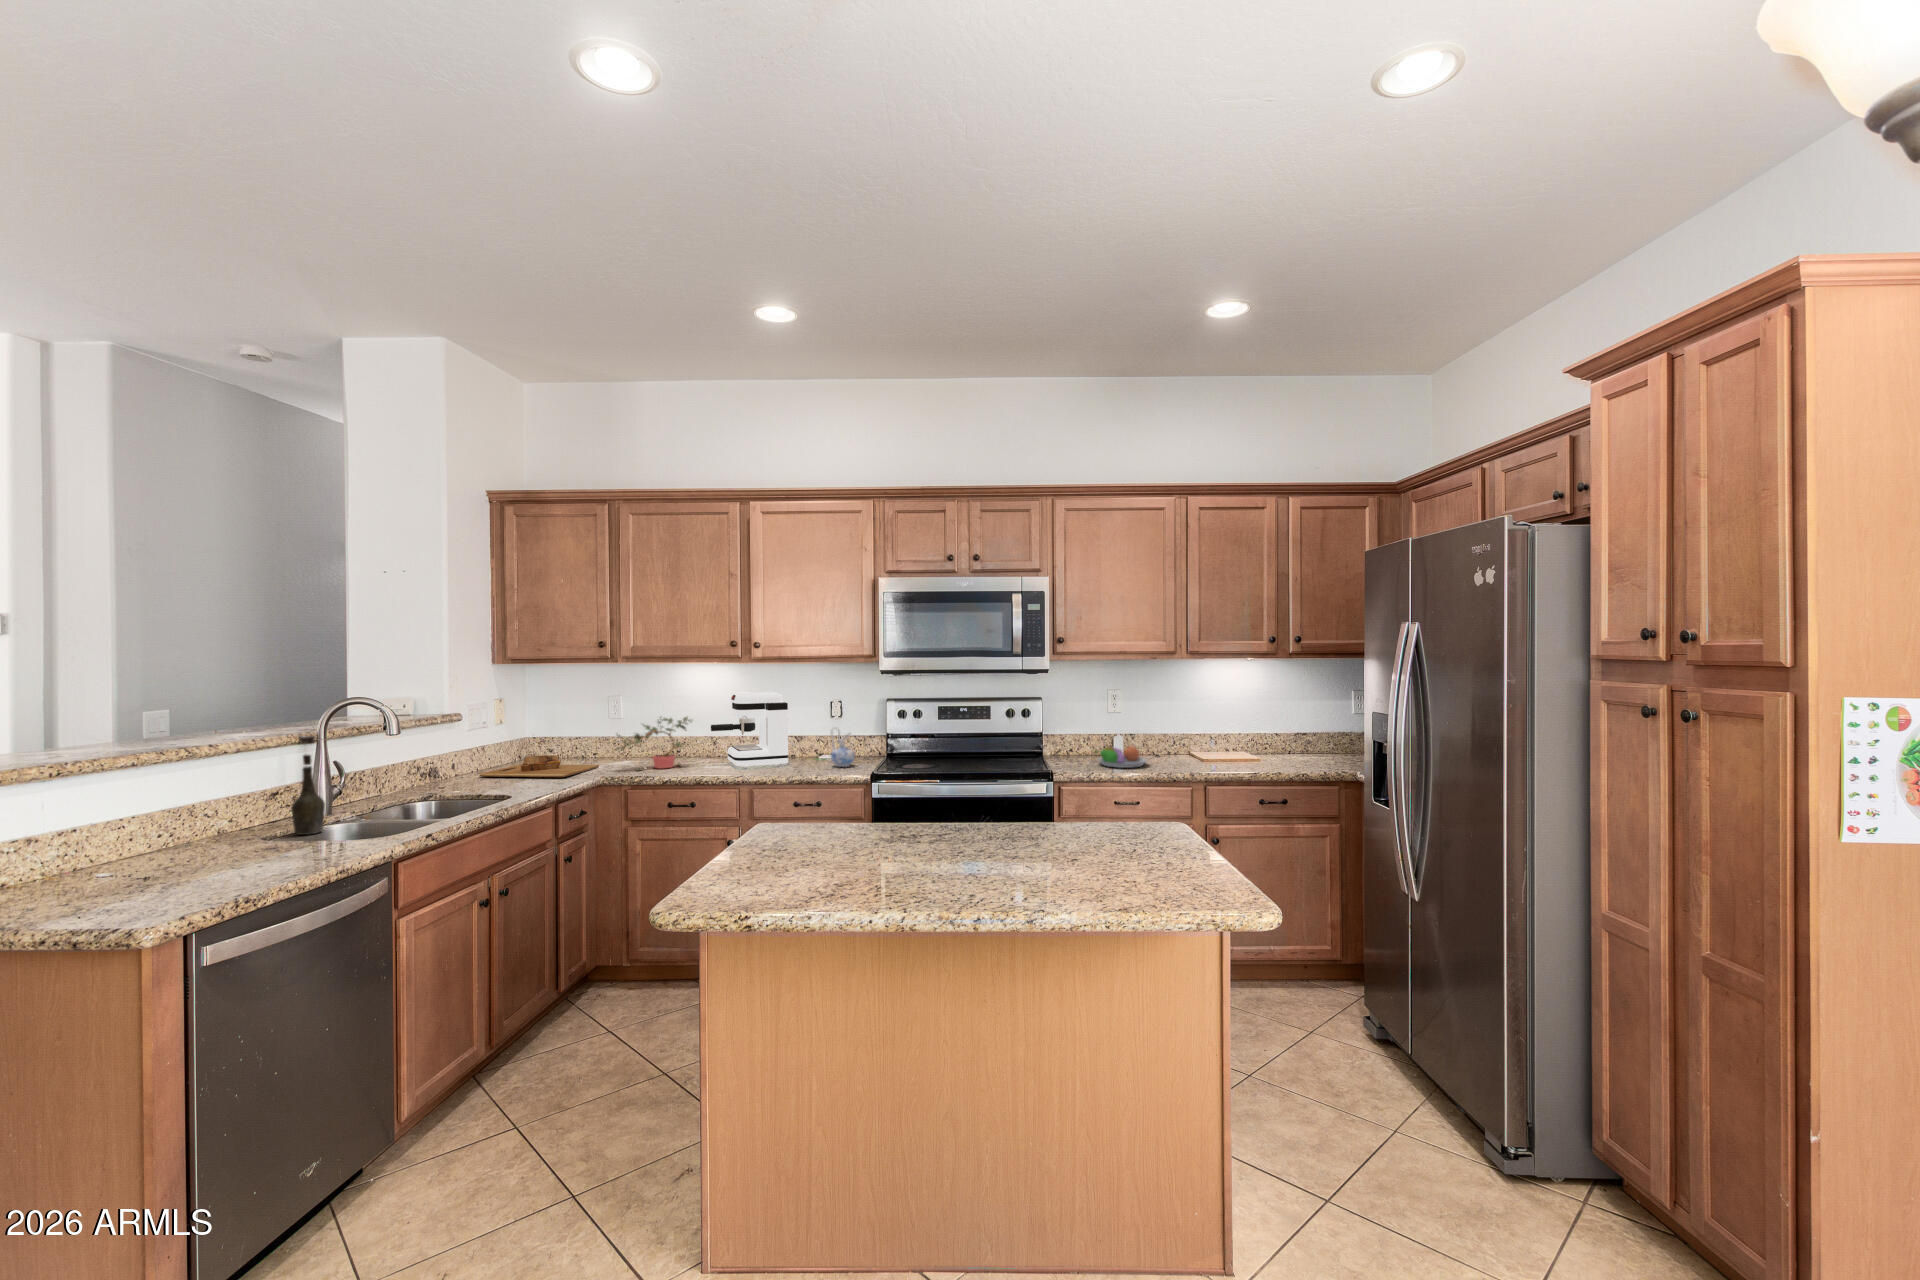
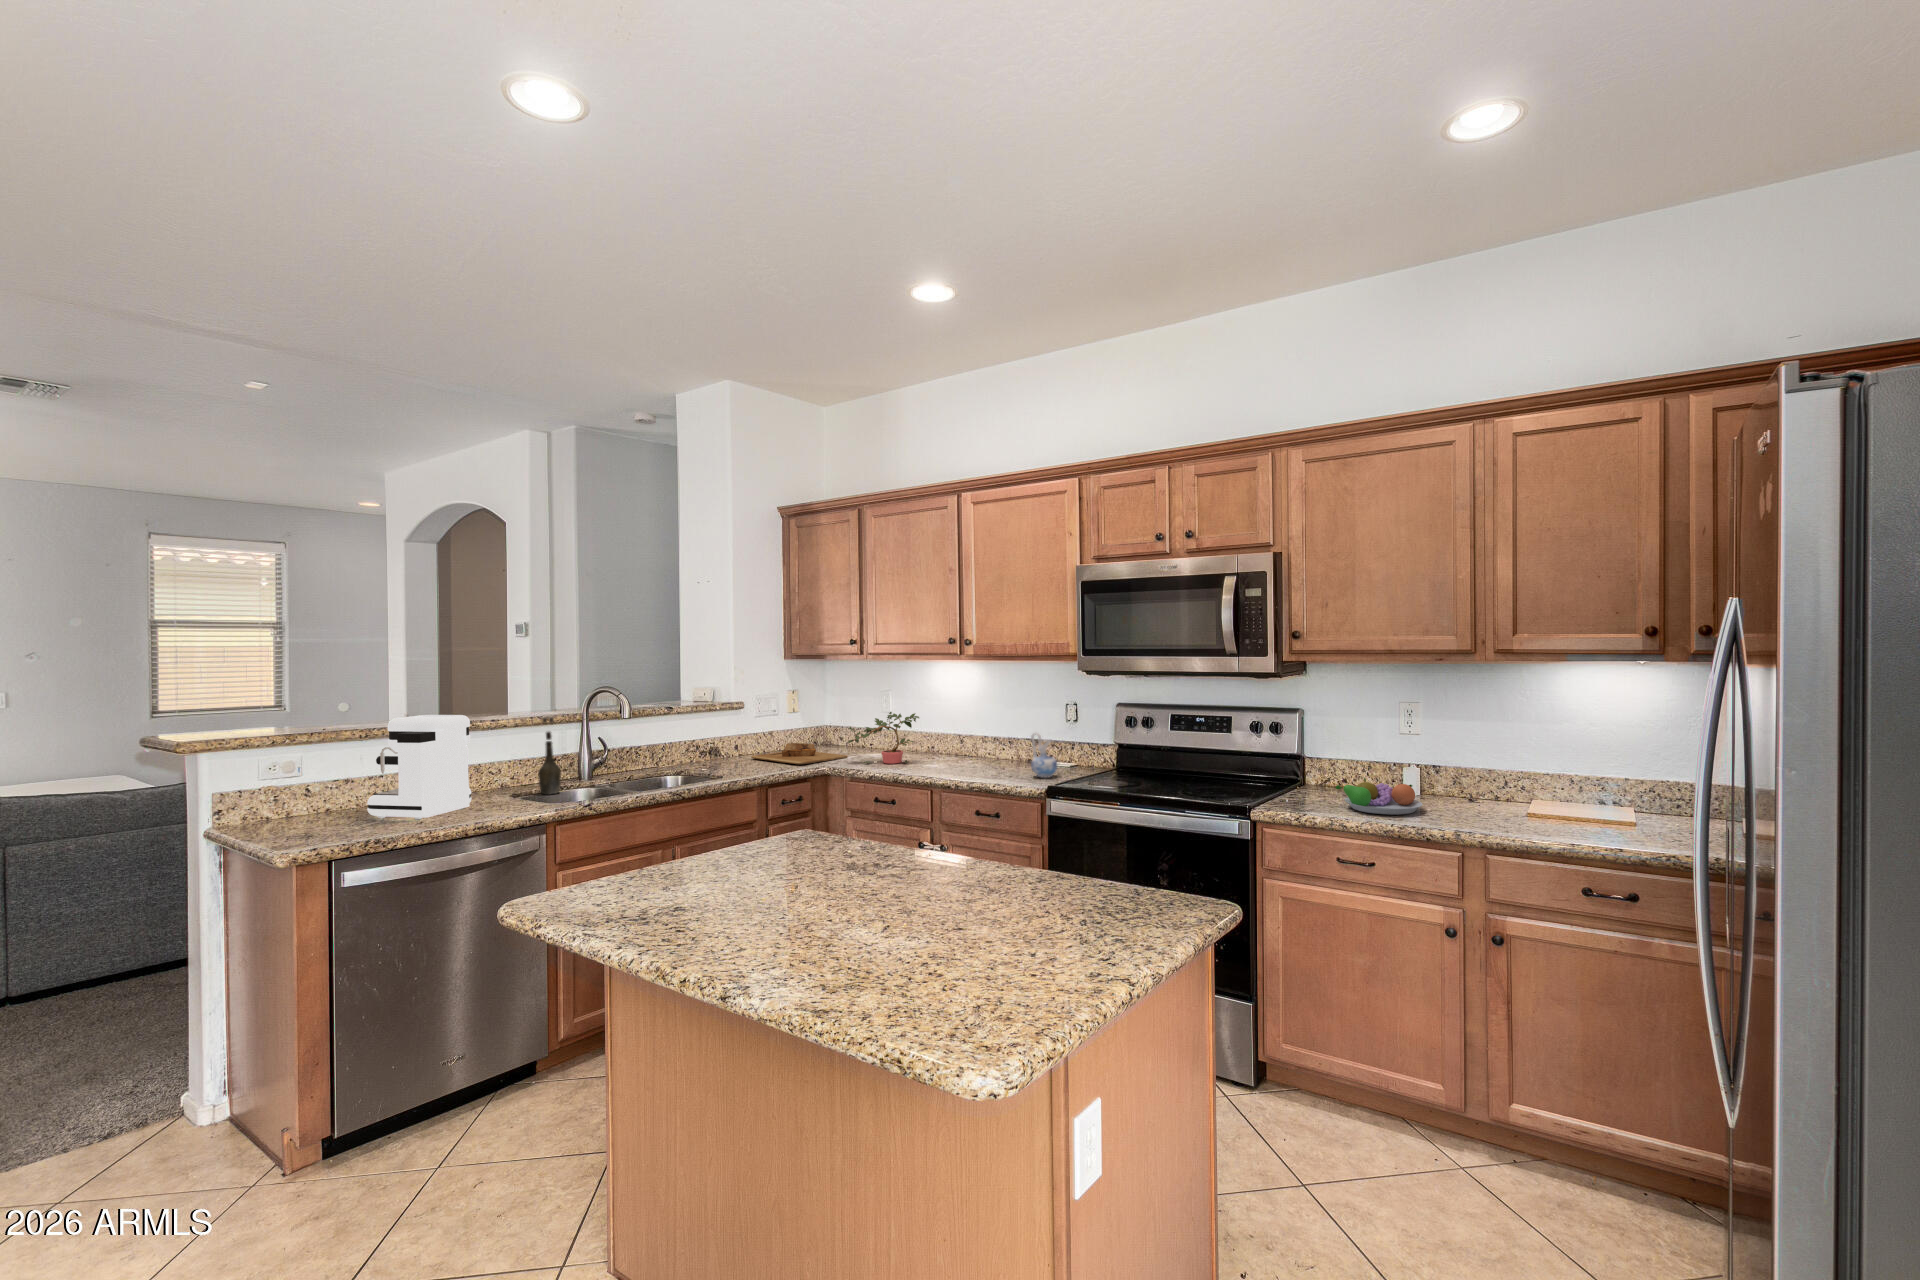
coffee maker: present [711,692,788,768] -> present [367,715,471,819]

